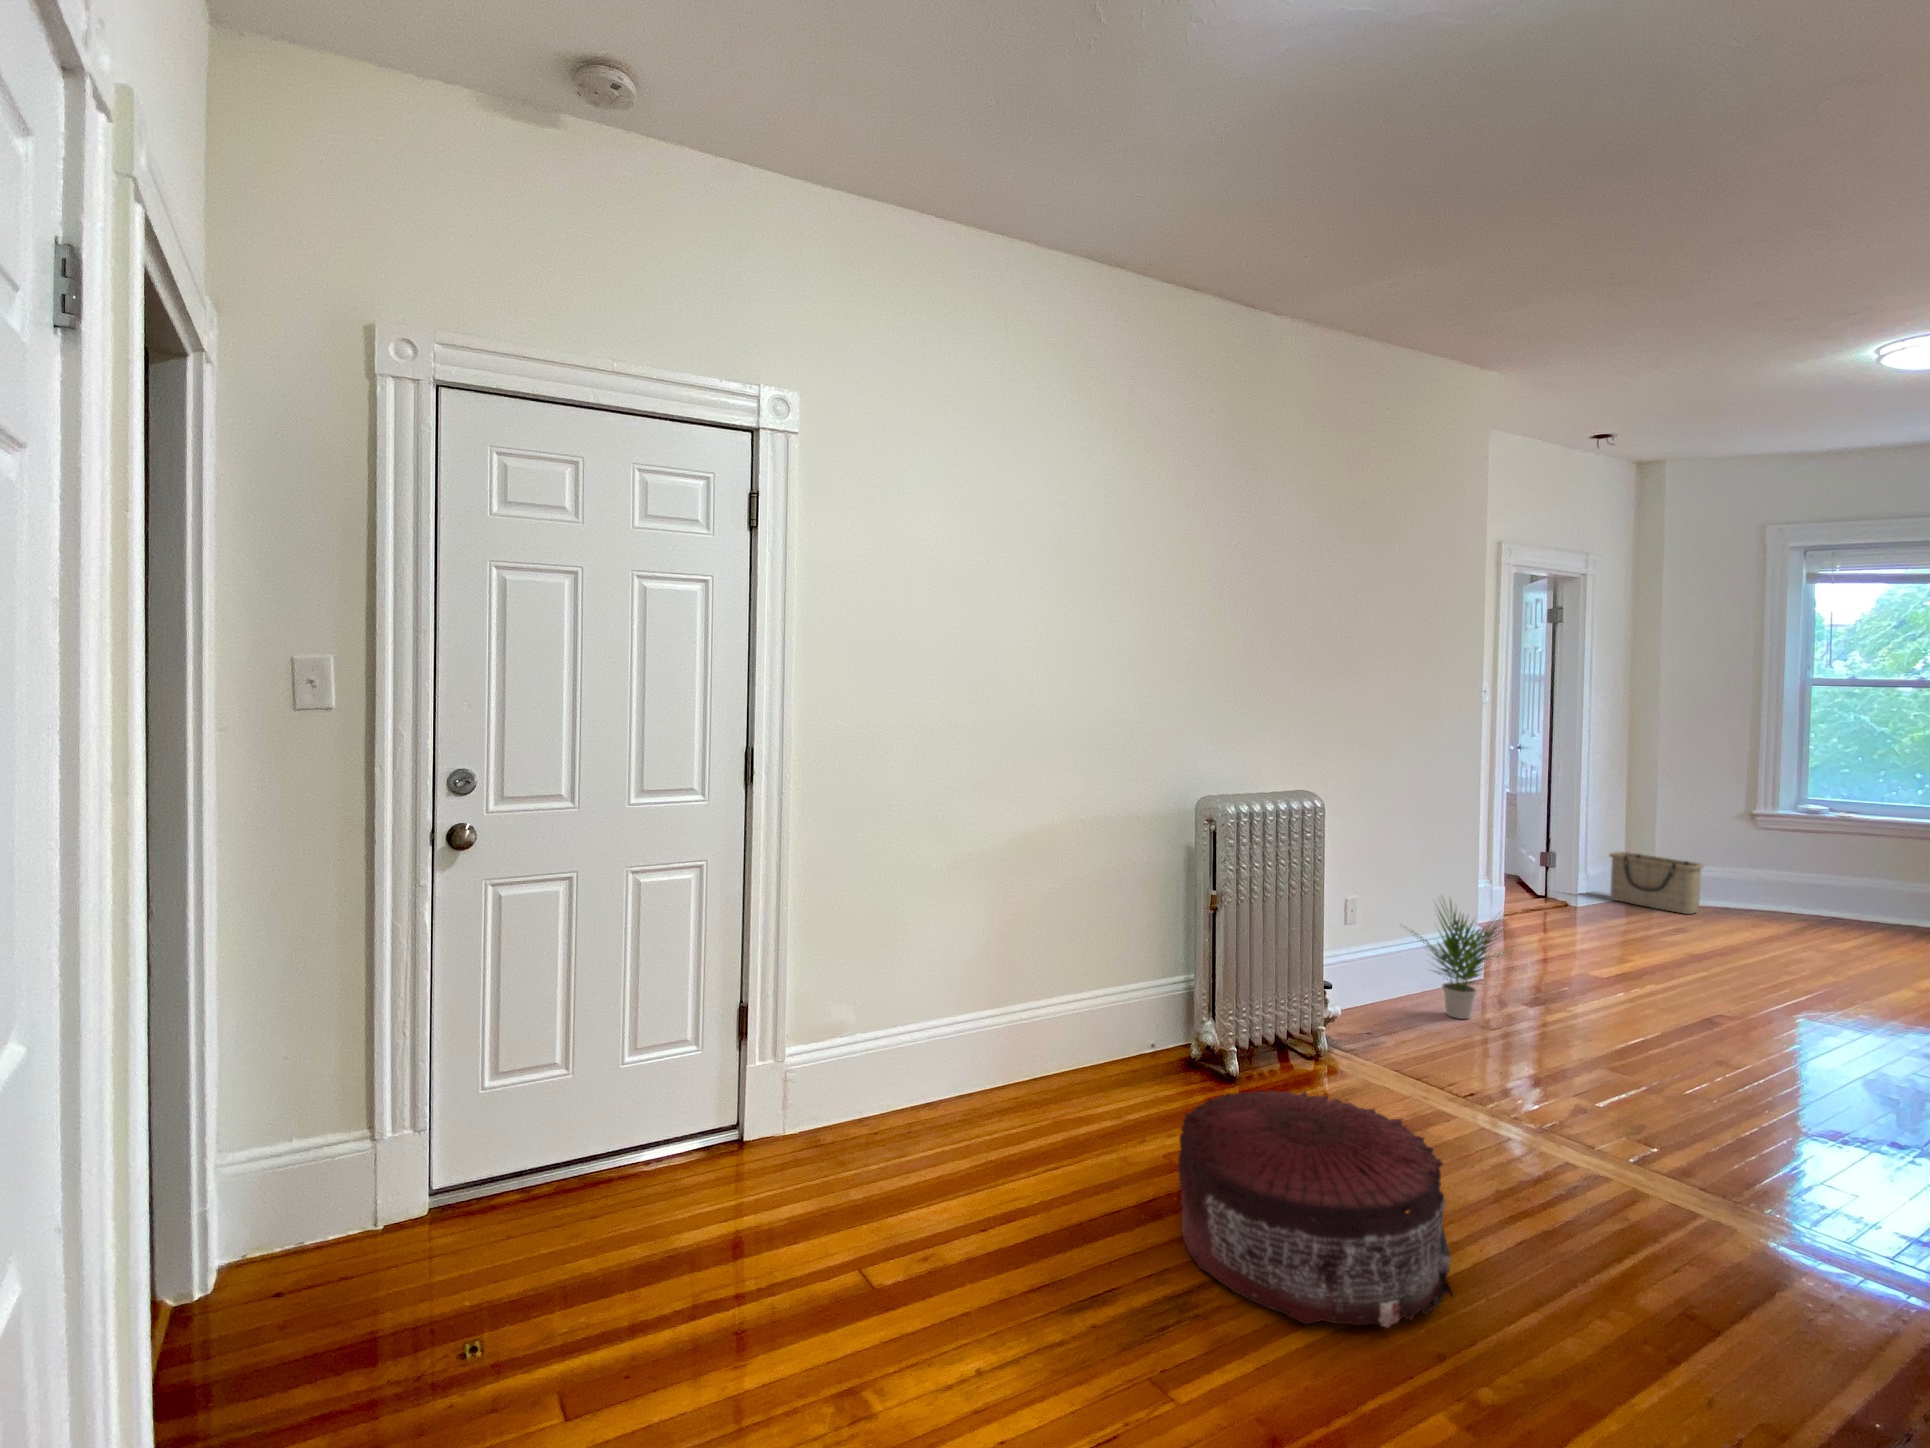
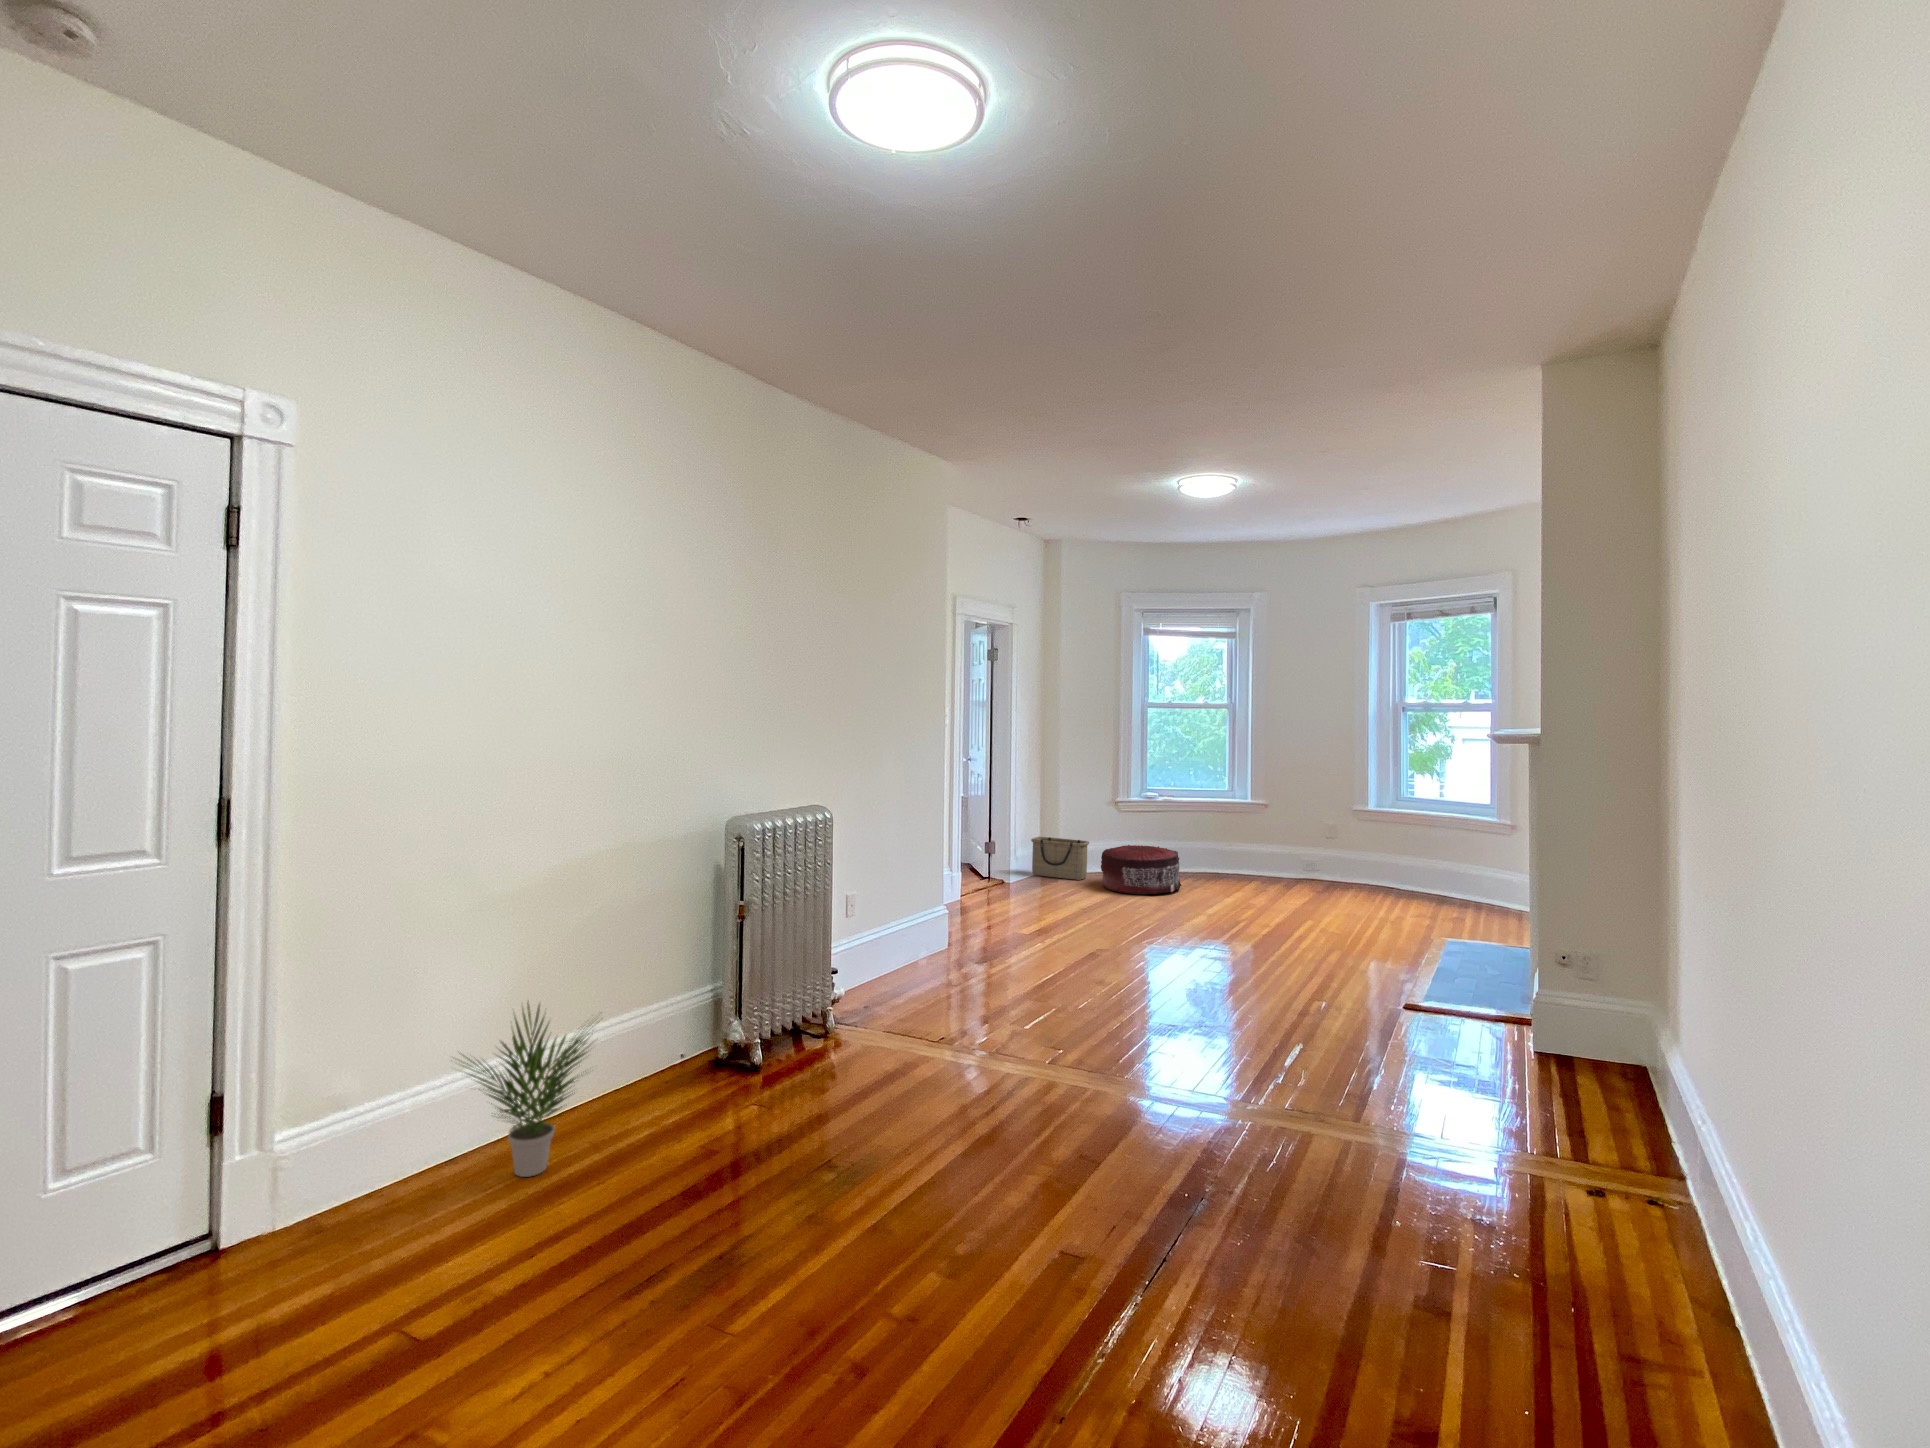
potted plant: present [1406,899,1511,1019] -> present [454,1003,593,1177]
pouf: present [1178,1091,1452,1327] -> present [1101,845,1182,894]

